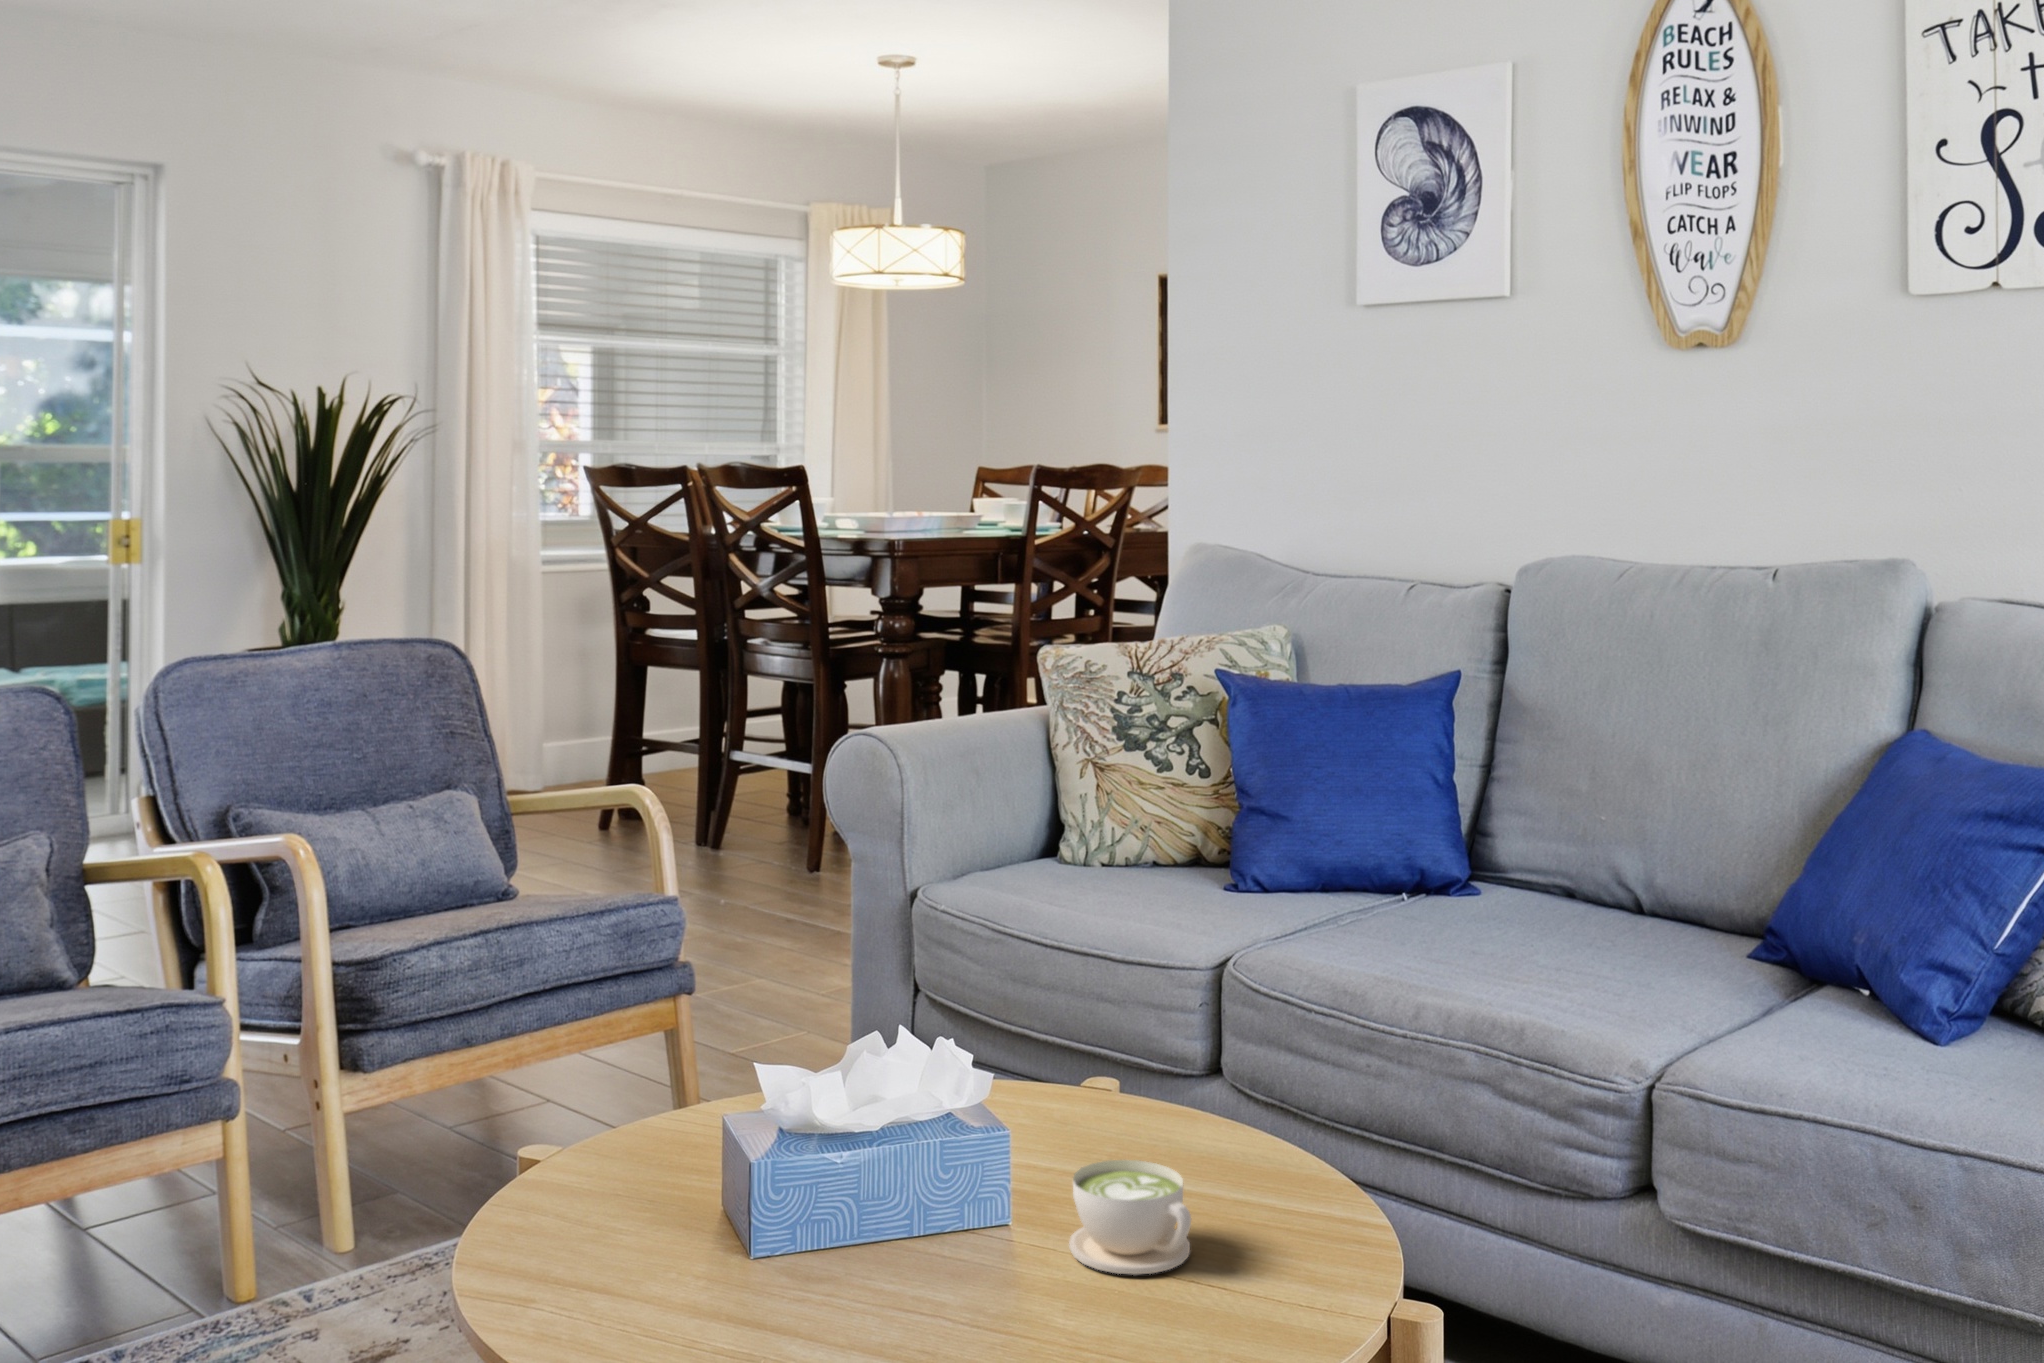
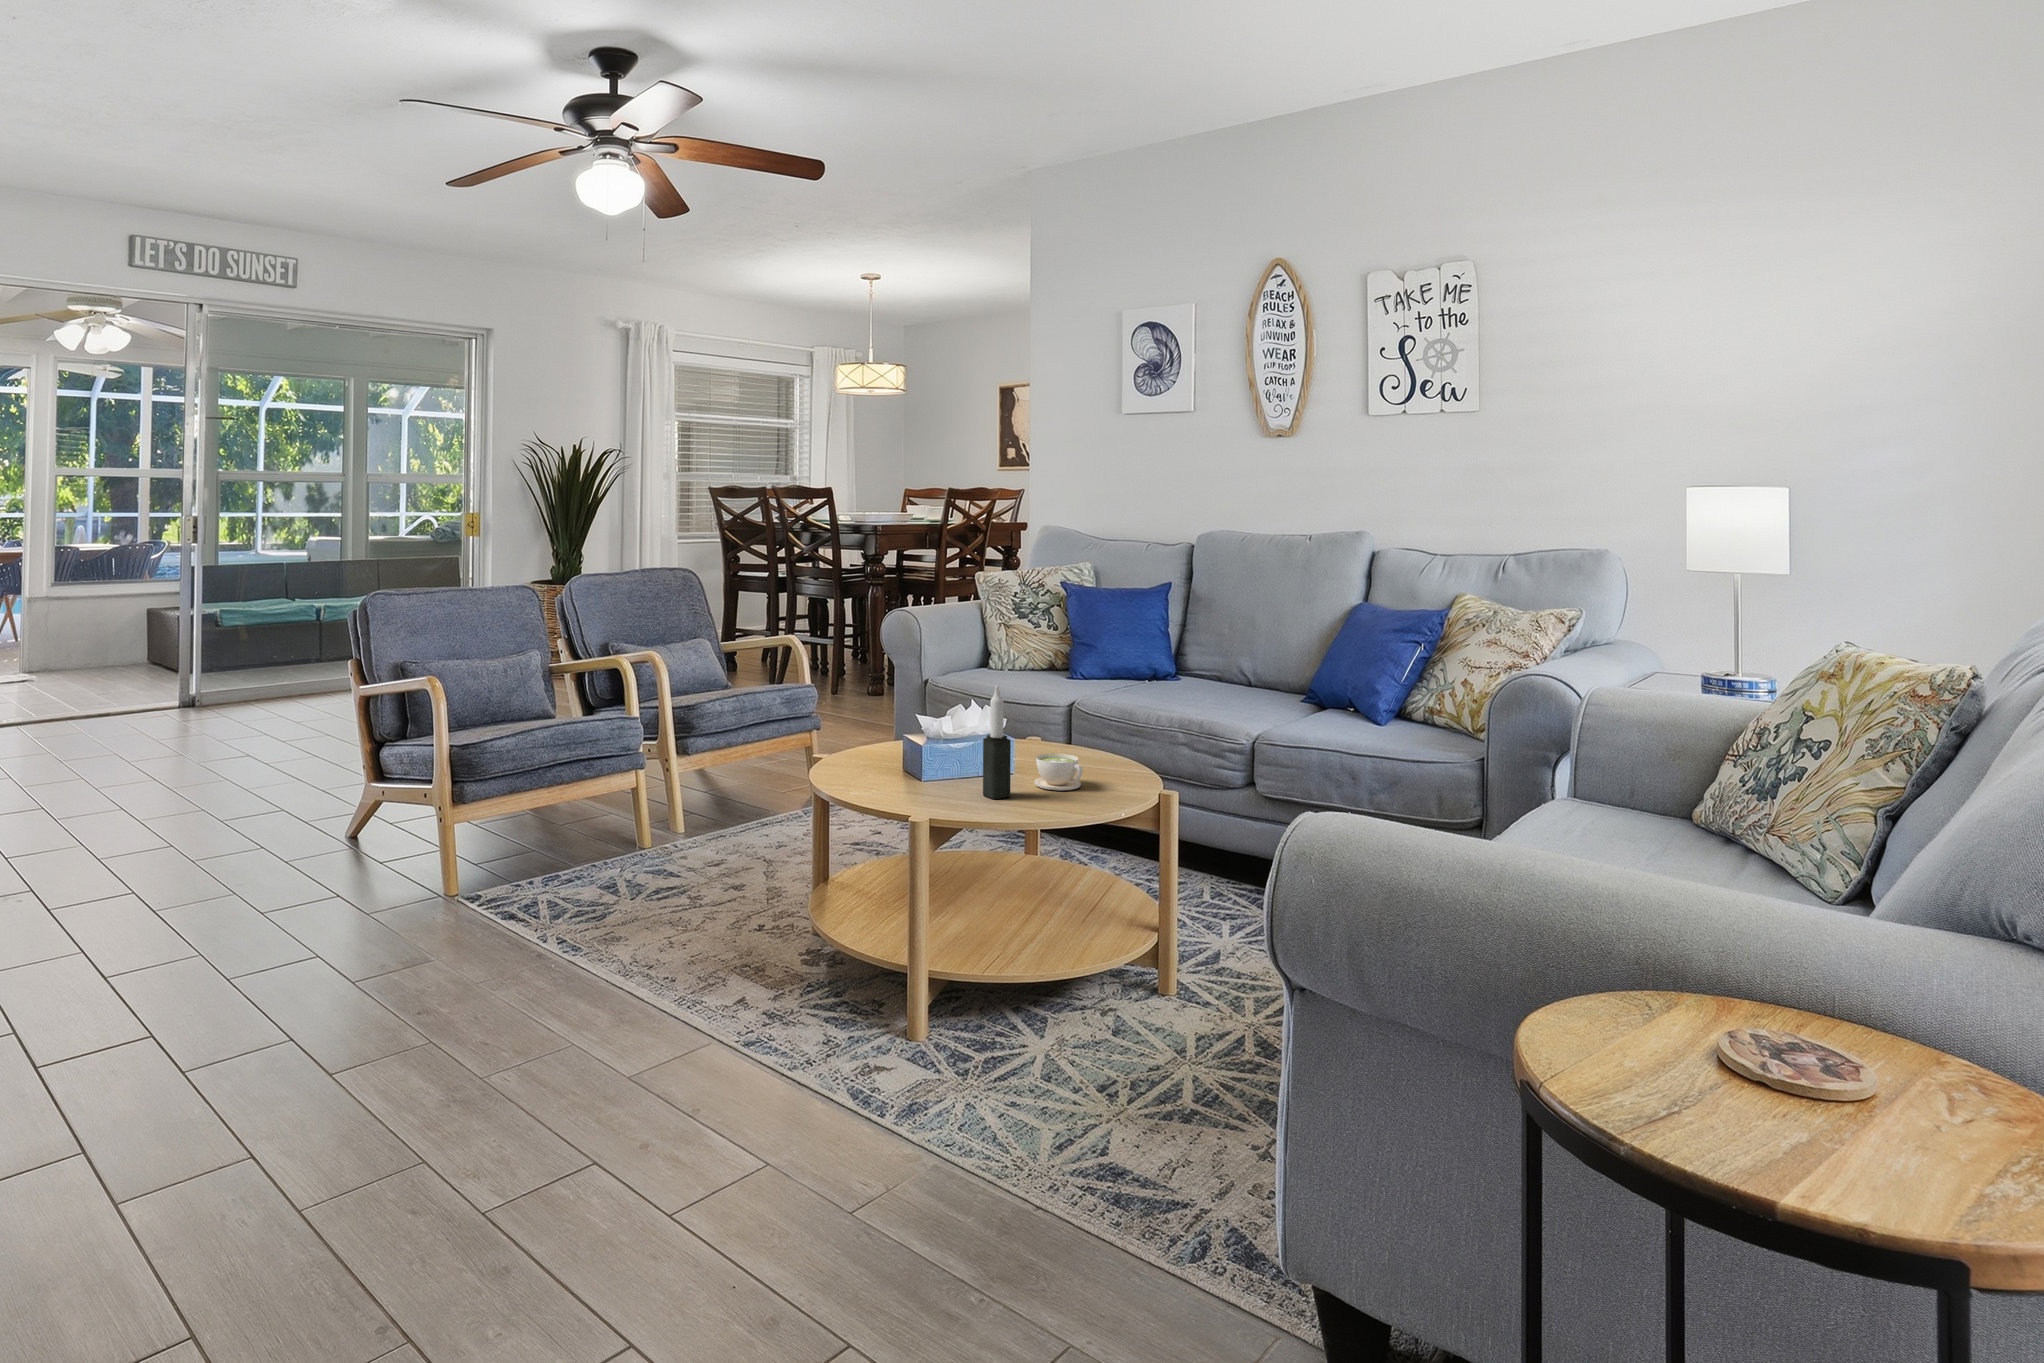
candle: none [916,999,989,1312] -> present [983,685,1011,799]

